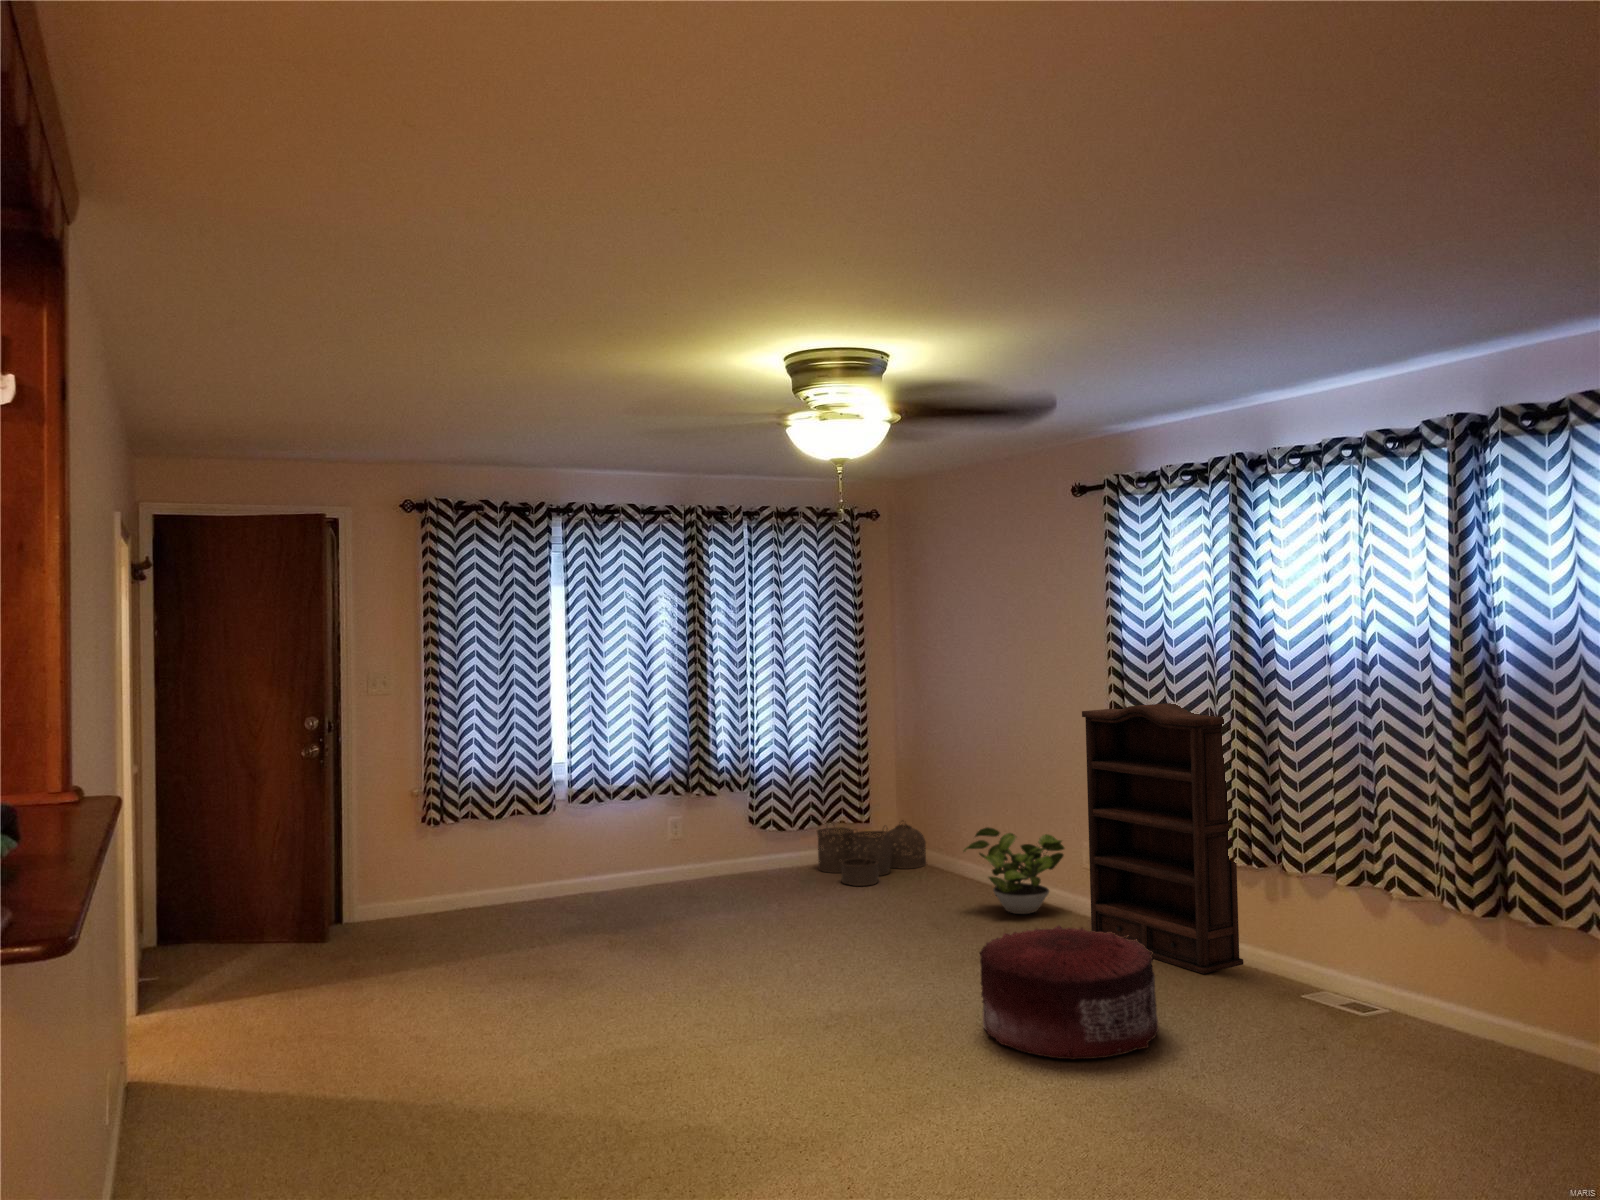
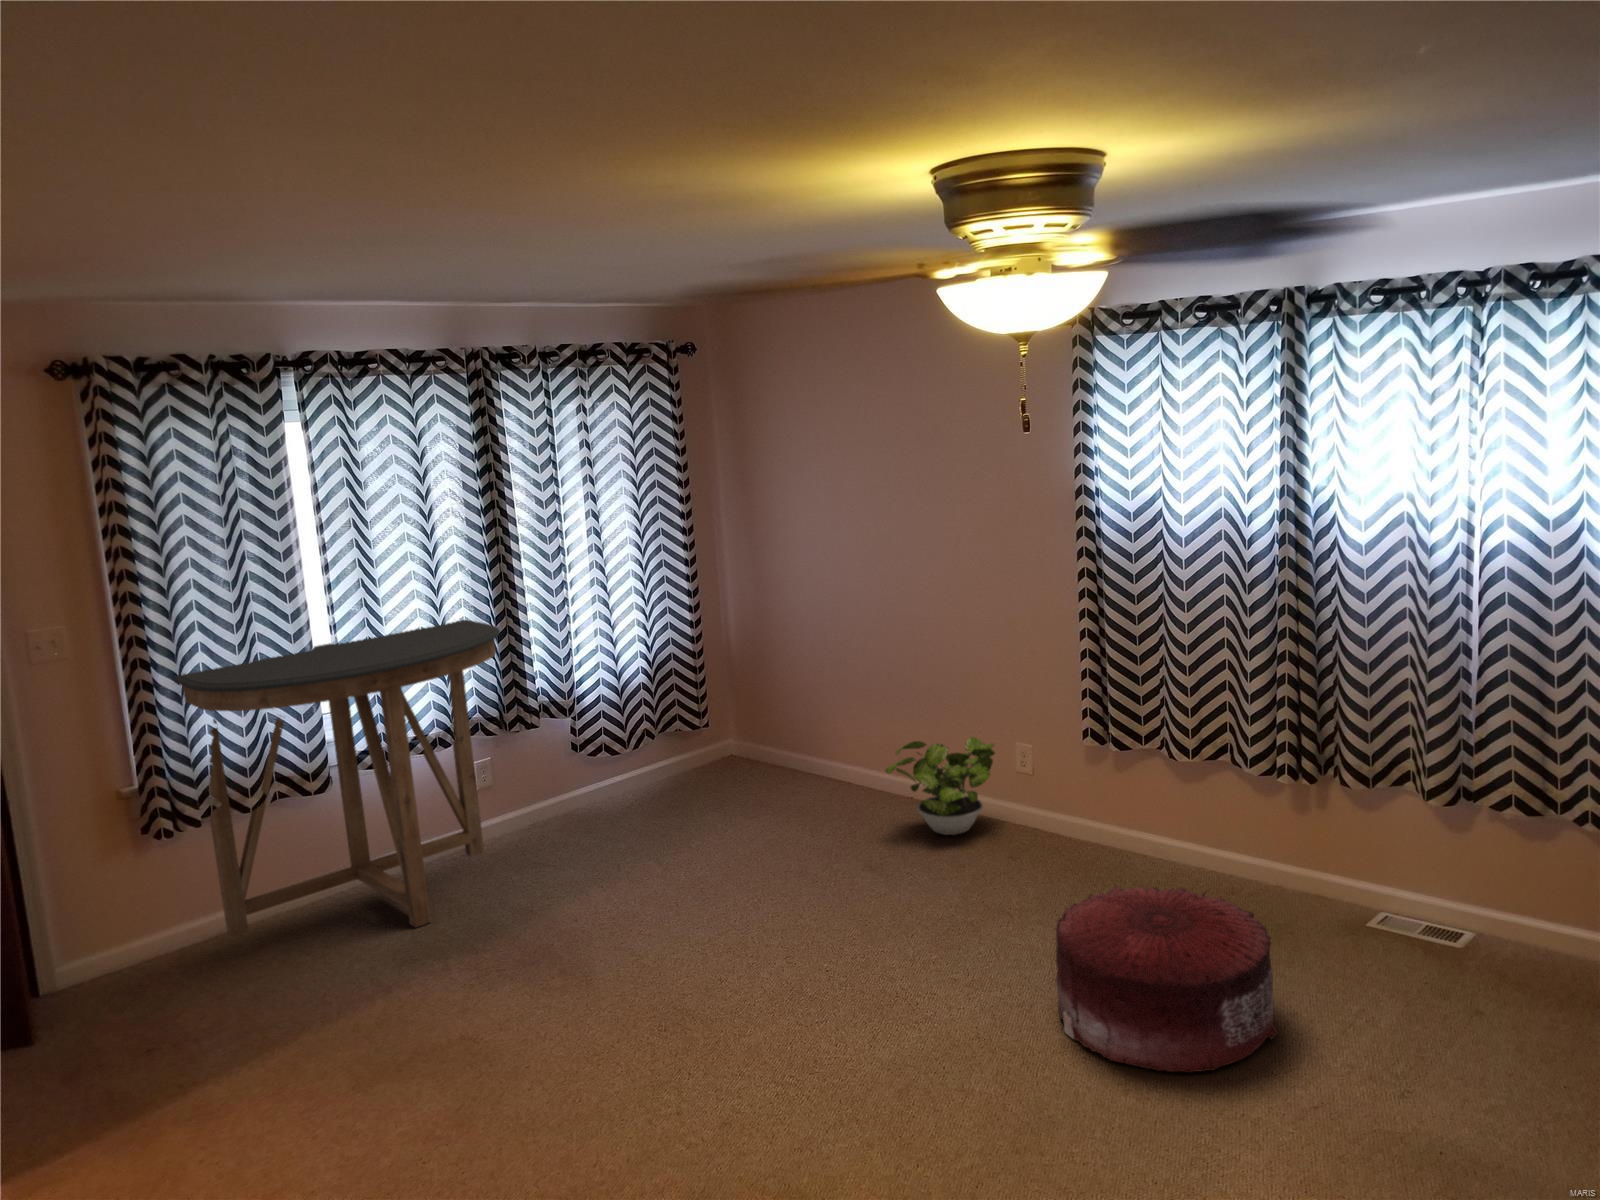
console table: none [453,703,682,918] -> present [174,620,500,936]
bookshelf: present [1082,703,1244,974] -> none [1047,586,1248,897]
woven basket: present [817,823,926,886] -> none [657,723,785,817]

